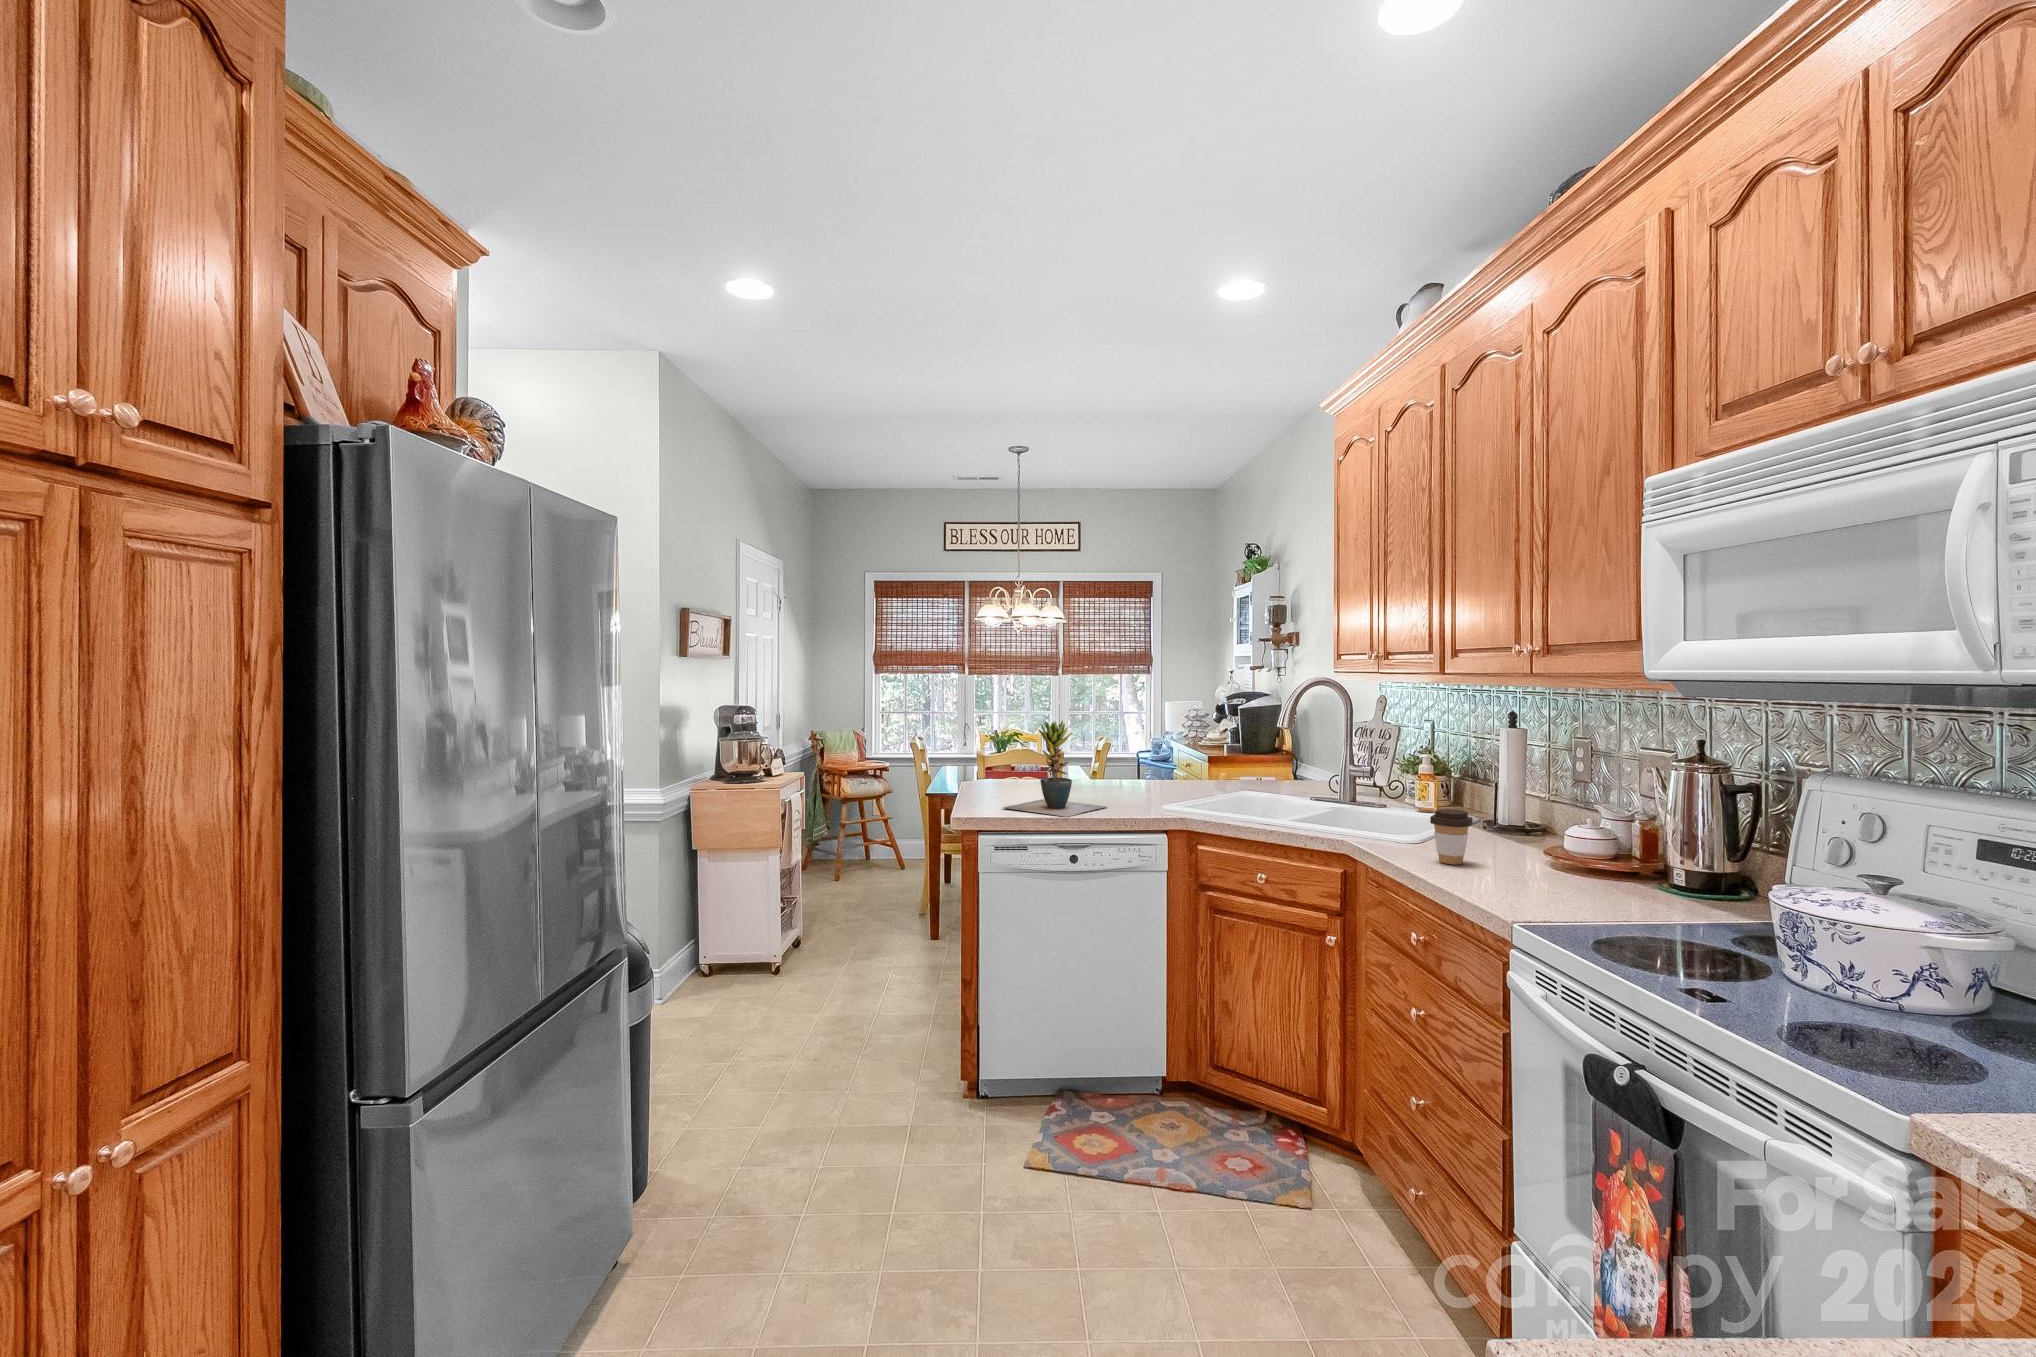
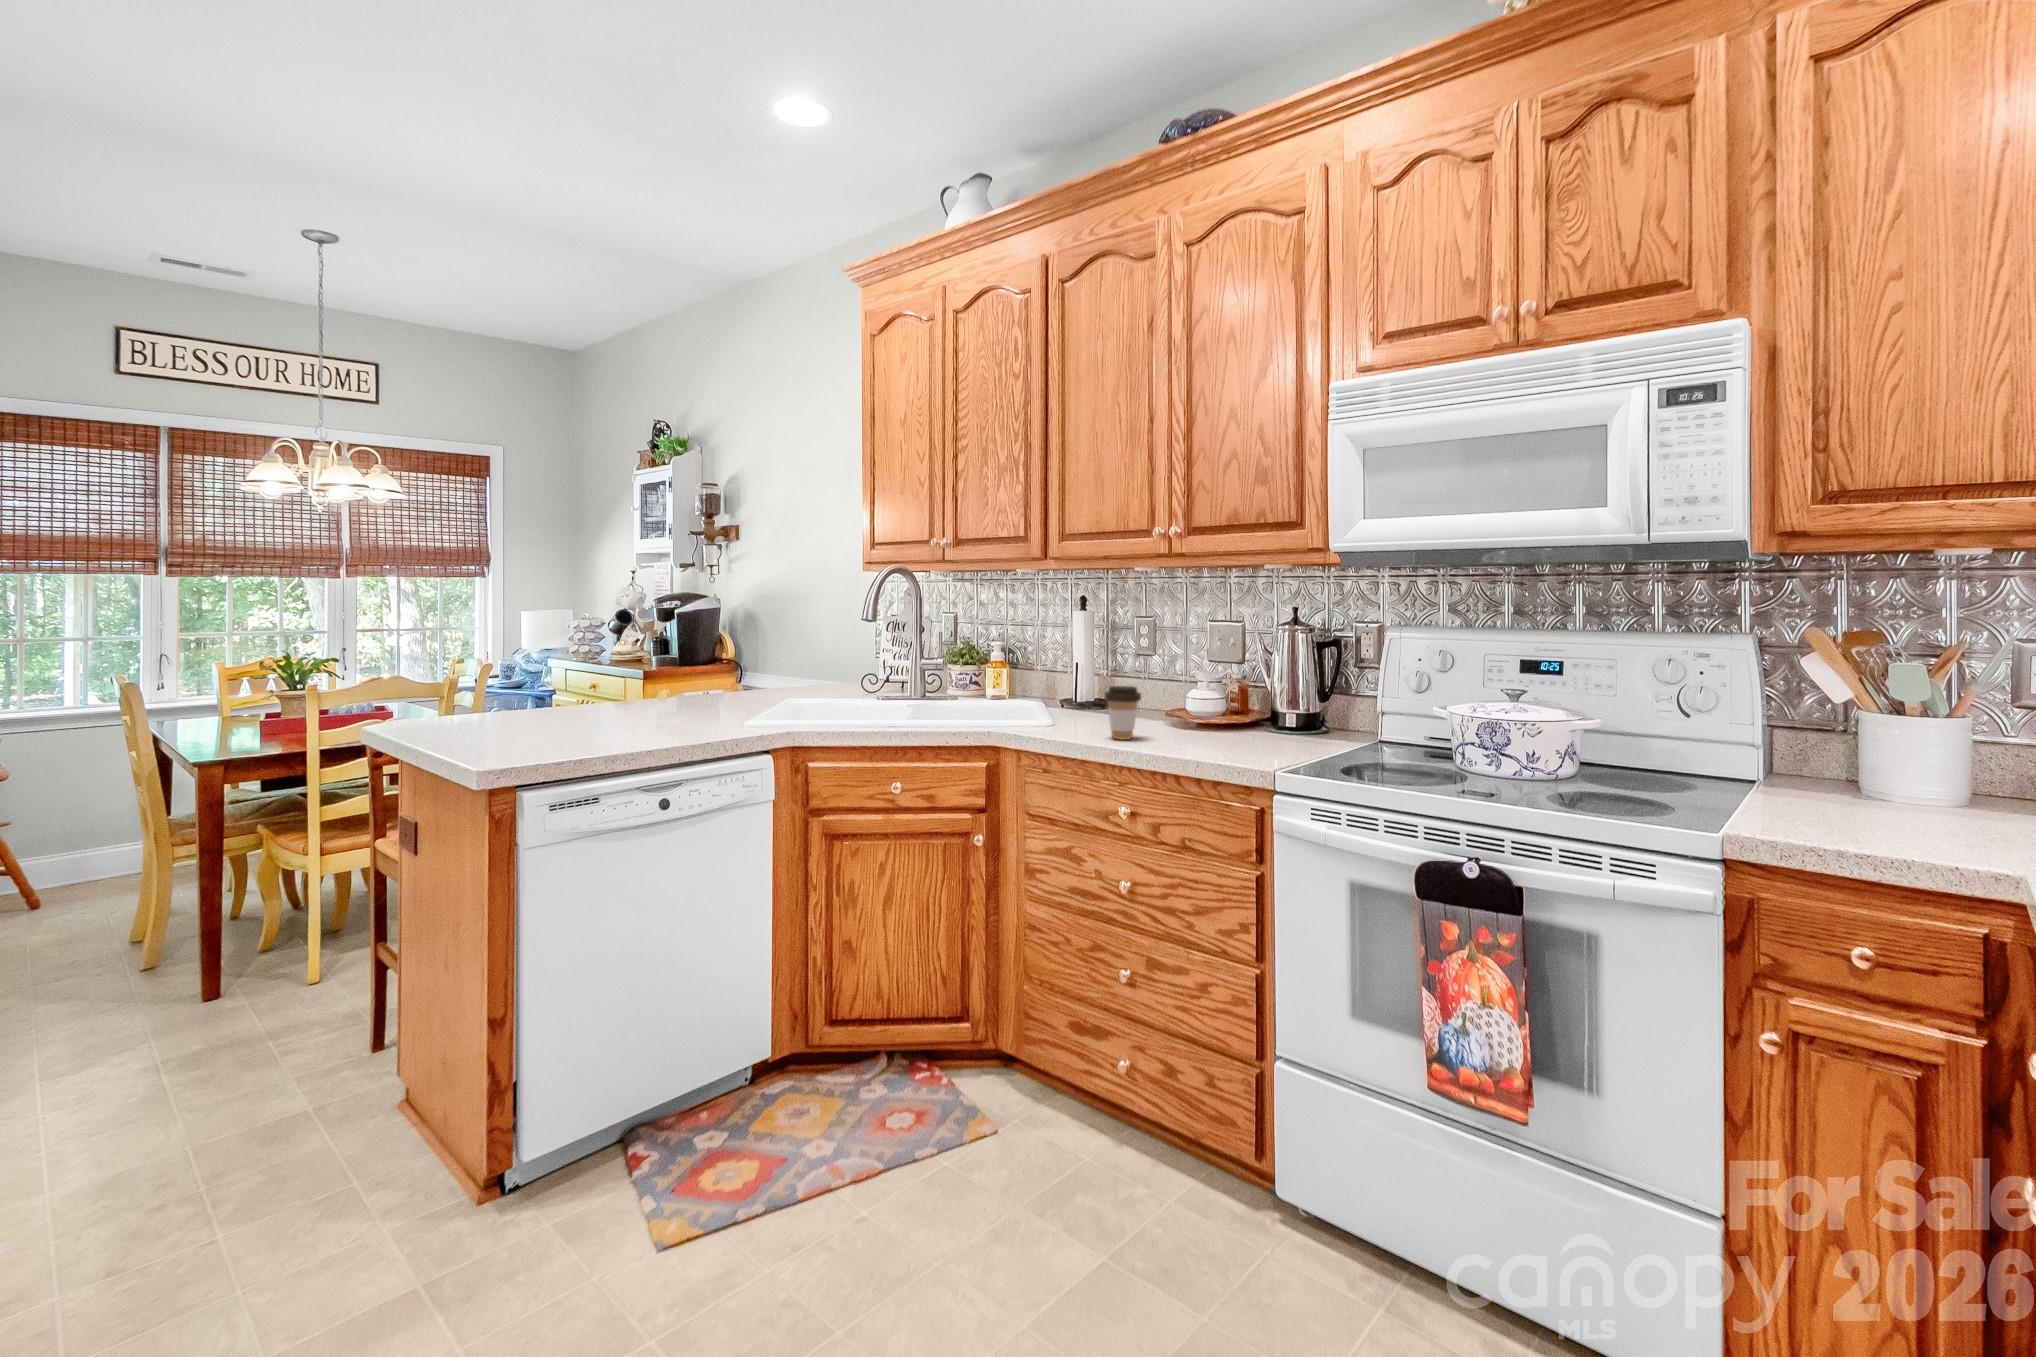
potted plant: present [1004,720,1105,817] -> none [503,613,662,751]

